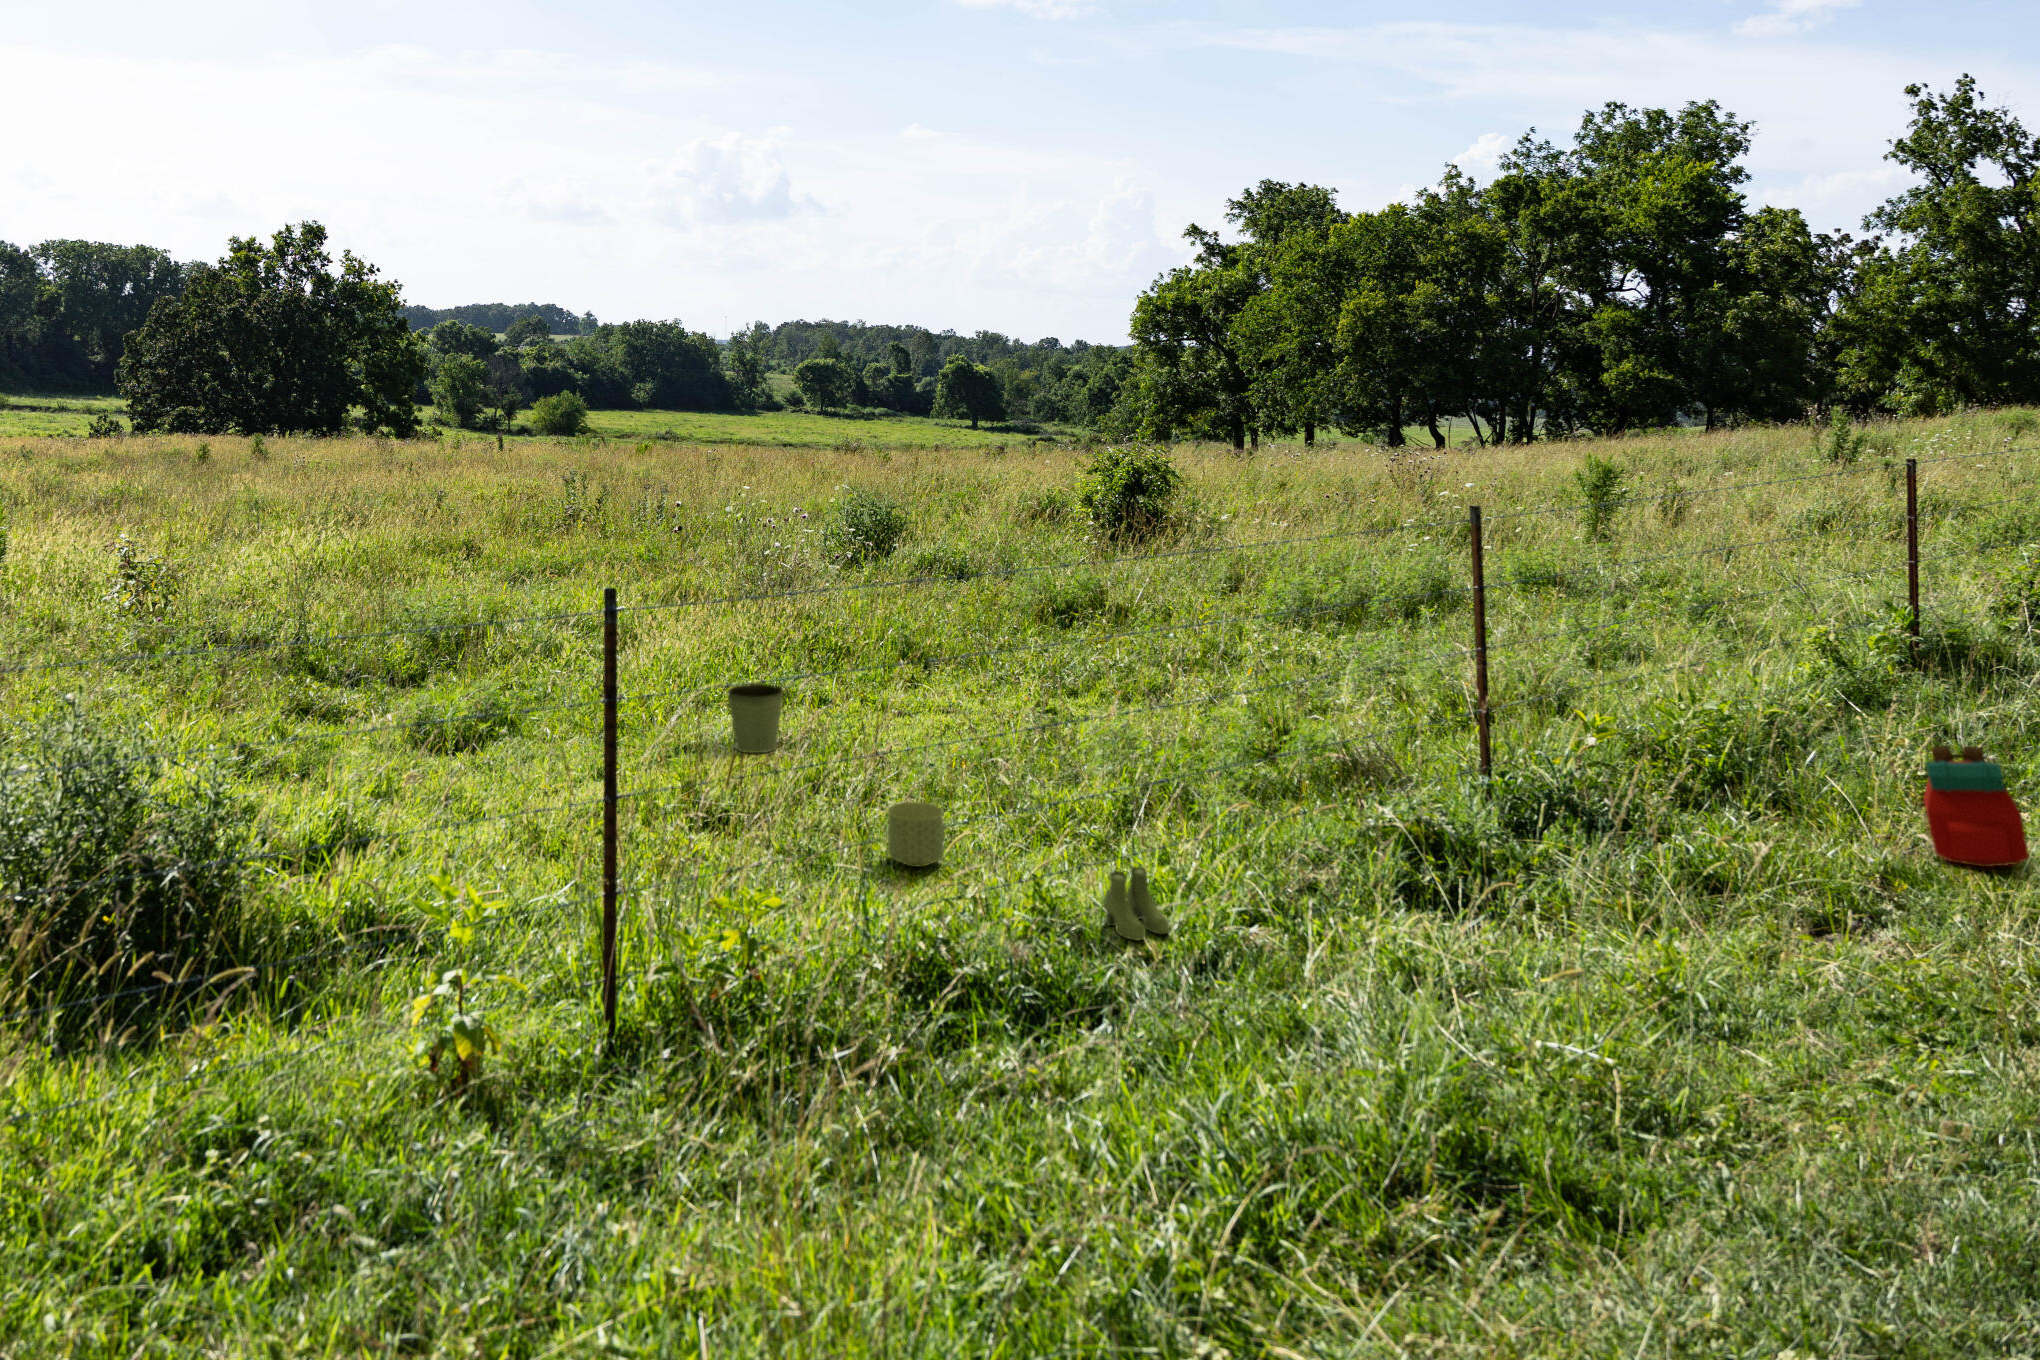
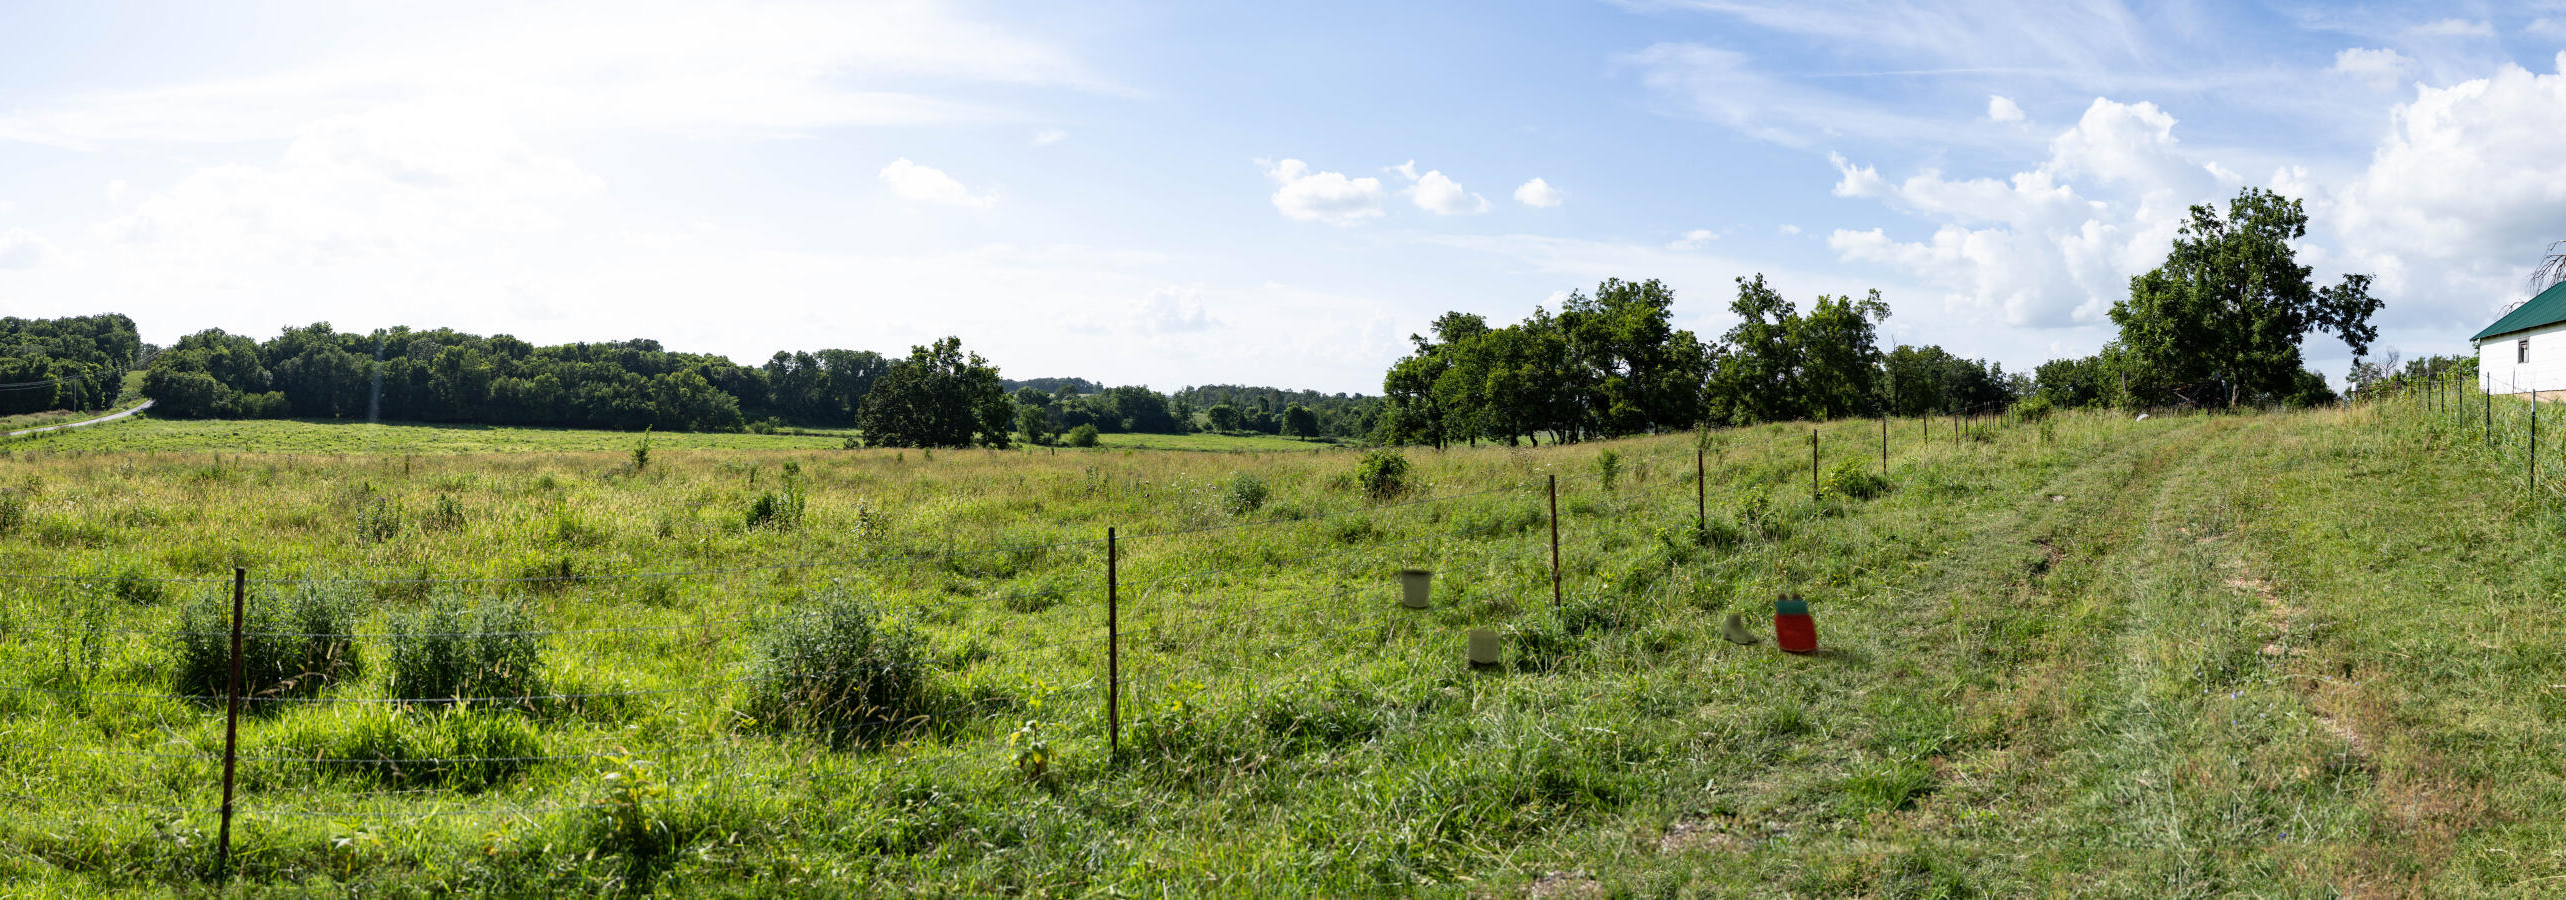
bucket: present [727,683,783,753] -> present [1400,569,1432,607]
planter: present [888,802,944,867] -> present [1468,629,1499,664]
boots: present [1104,867,1169,941] -> present [1722,613,1756,644]

